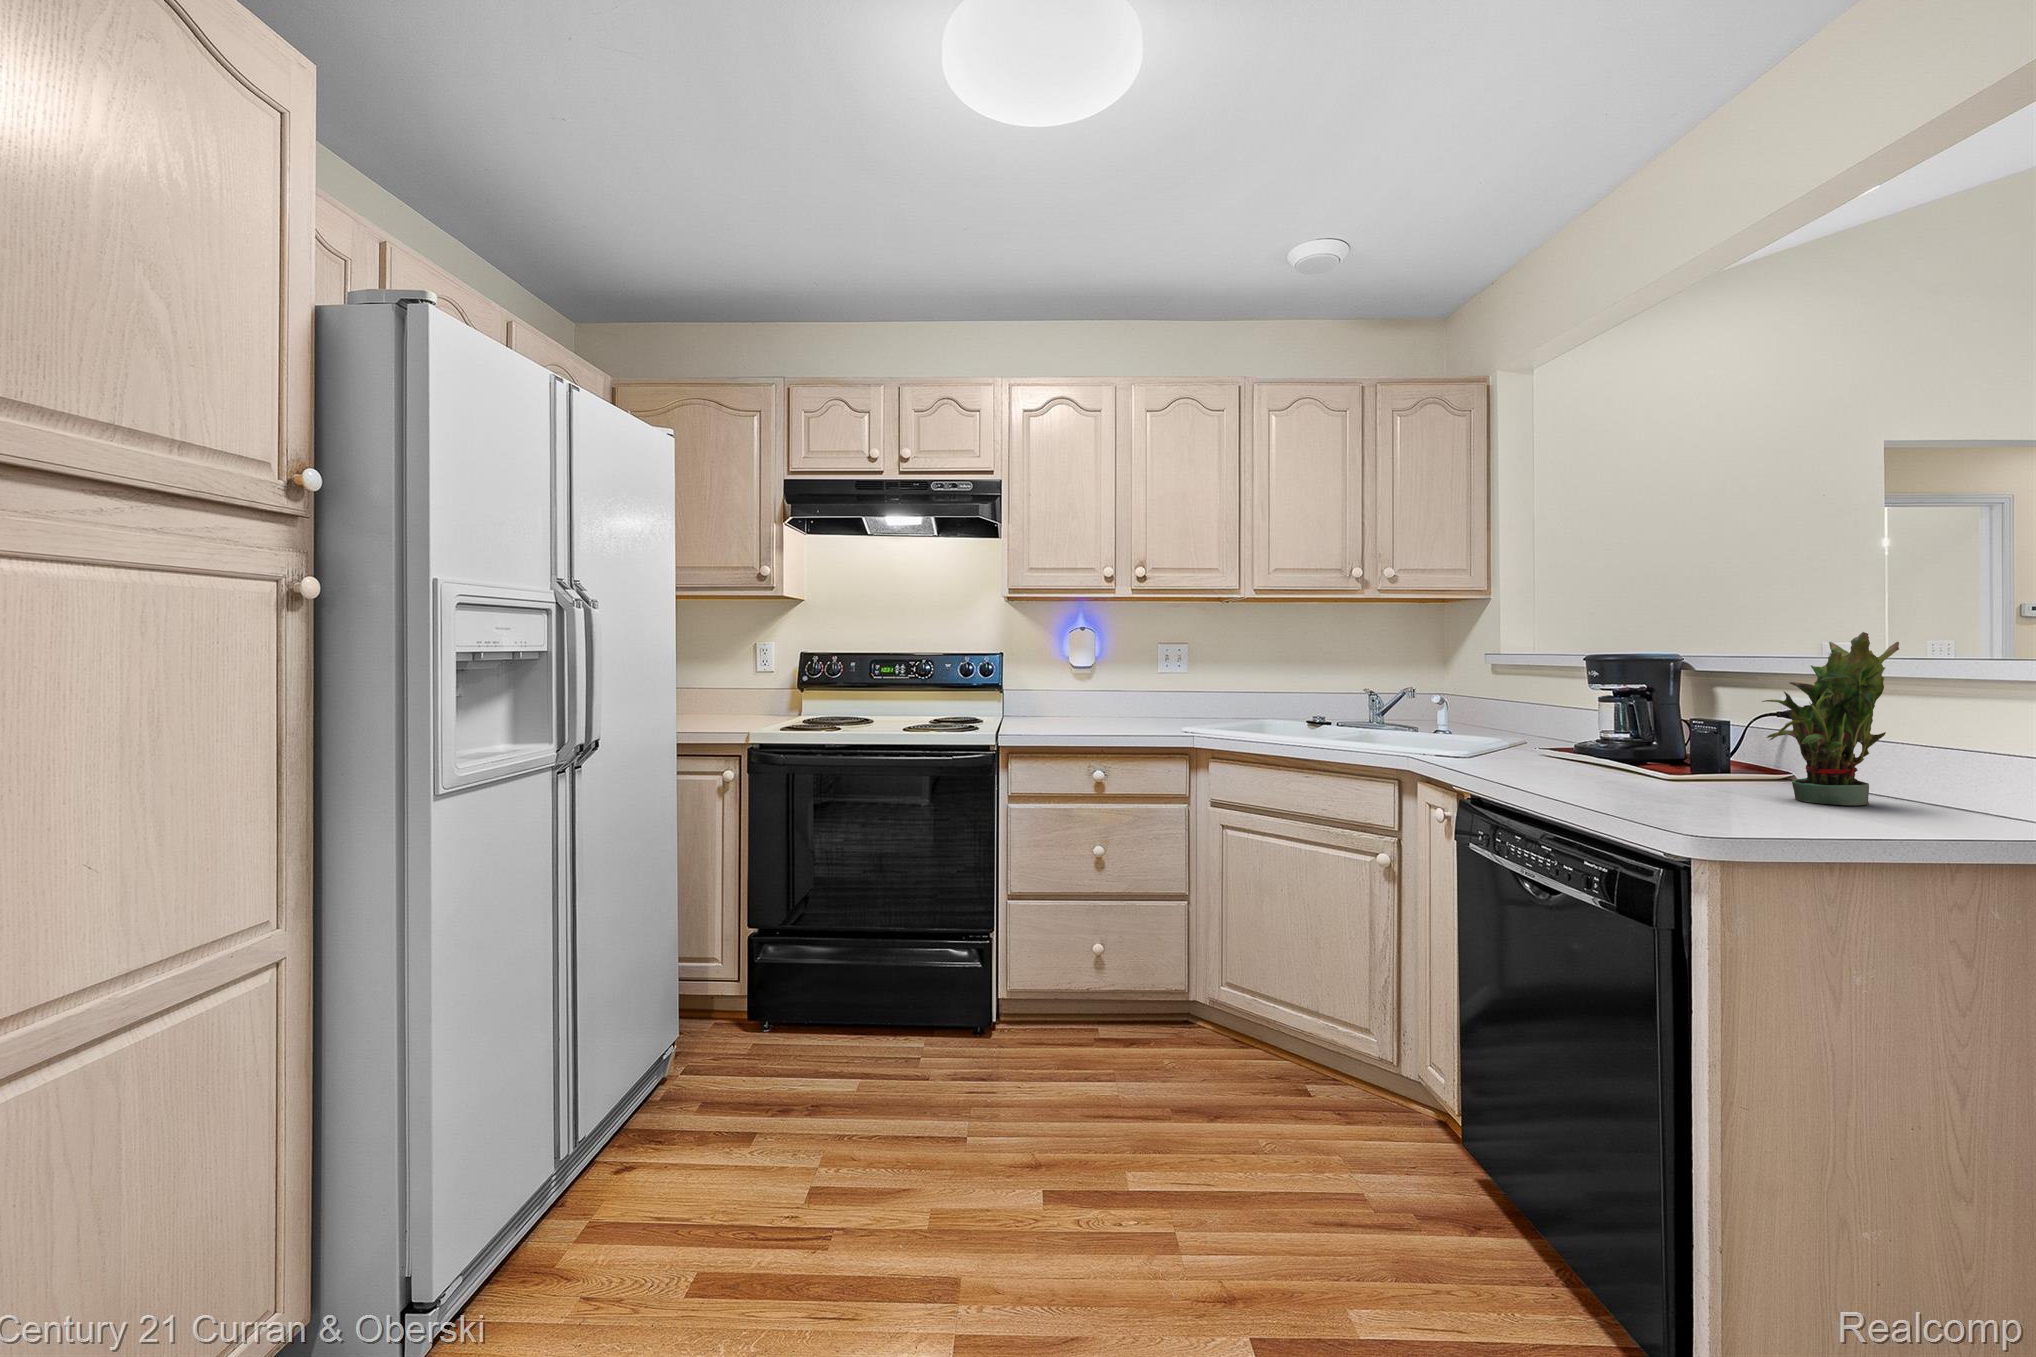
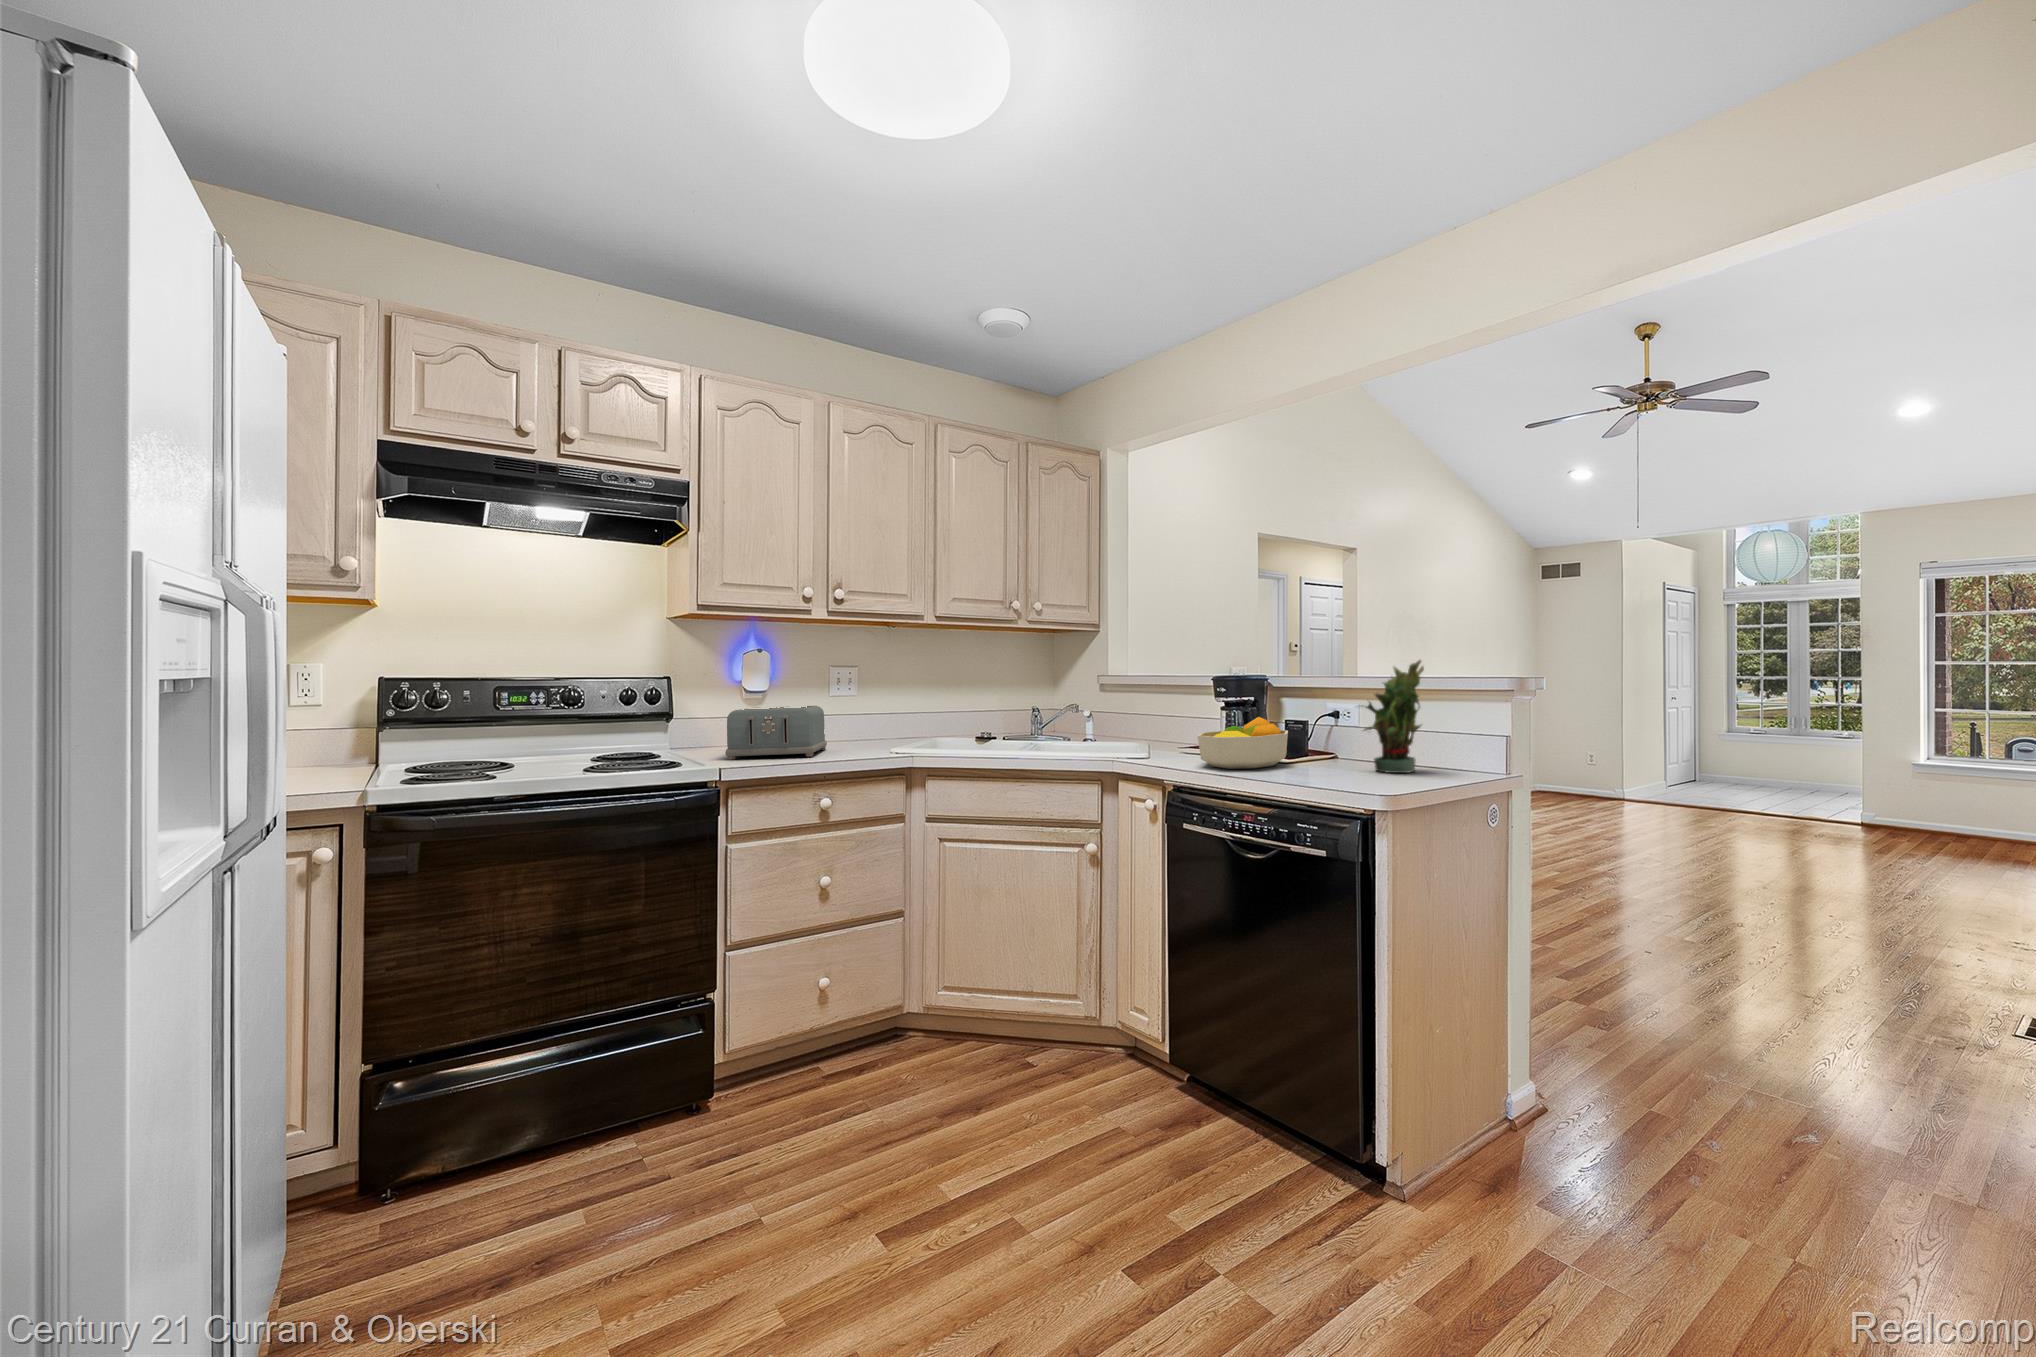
toaster: none [1037,675,1146,726] -> present [725,706,827,760]
fruit bowl: none [1519,710,1678,778] -> present [1198,717,1288,769]

